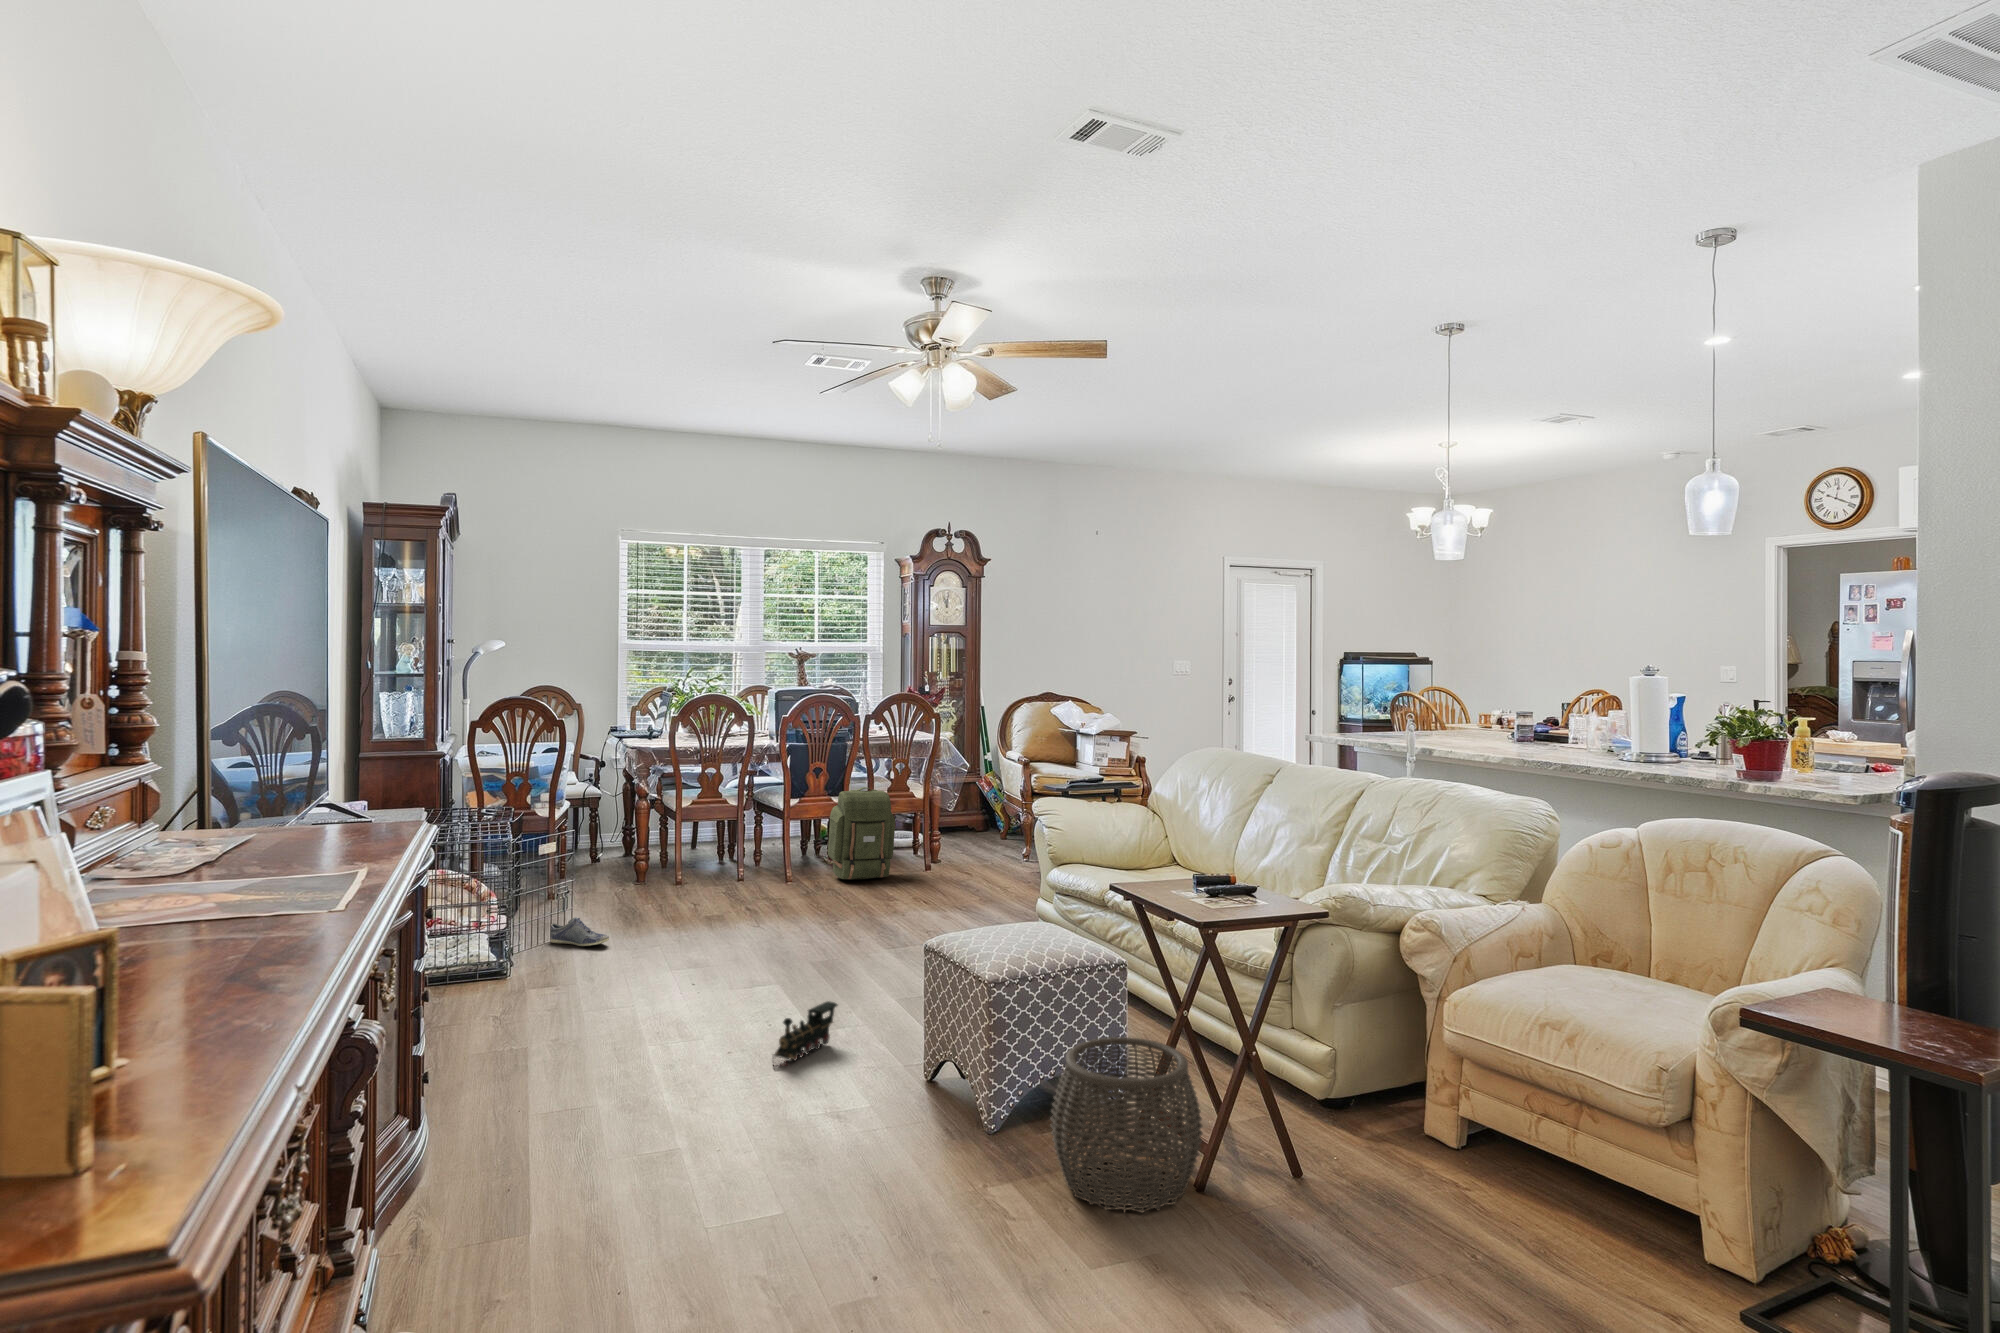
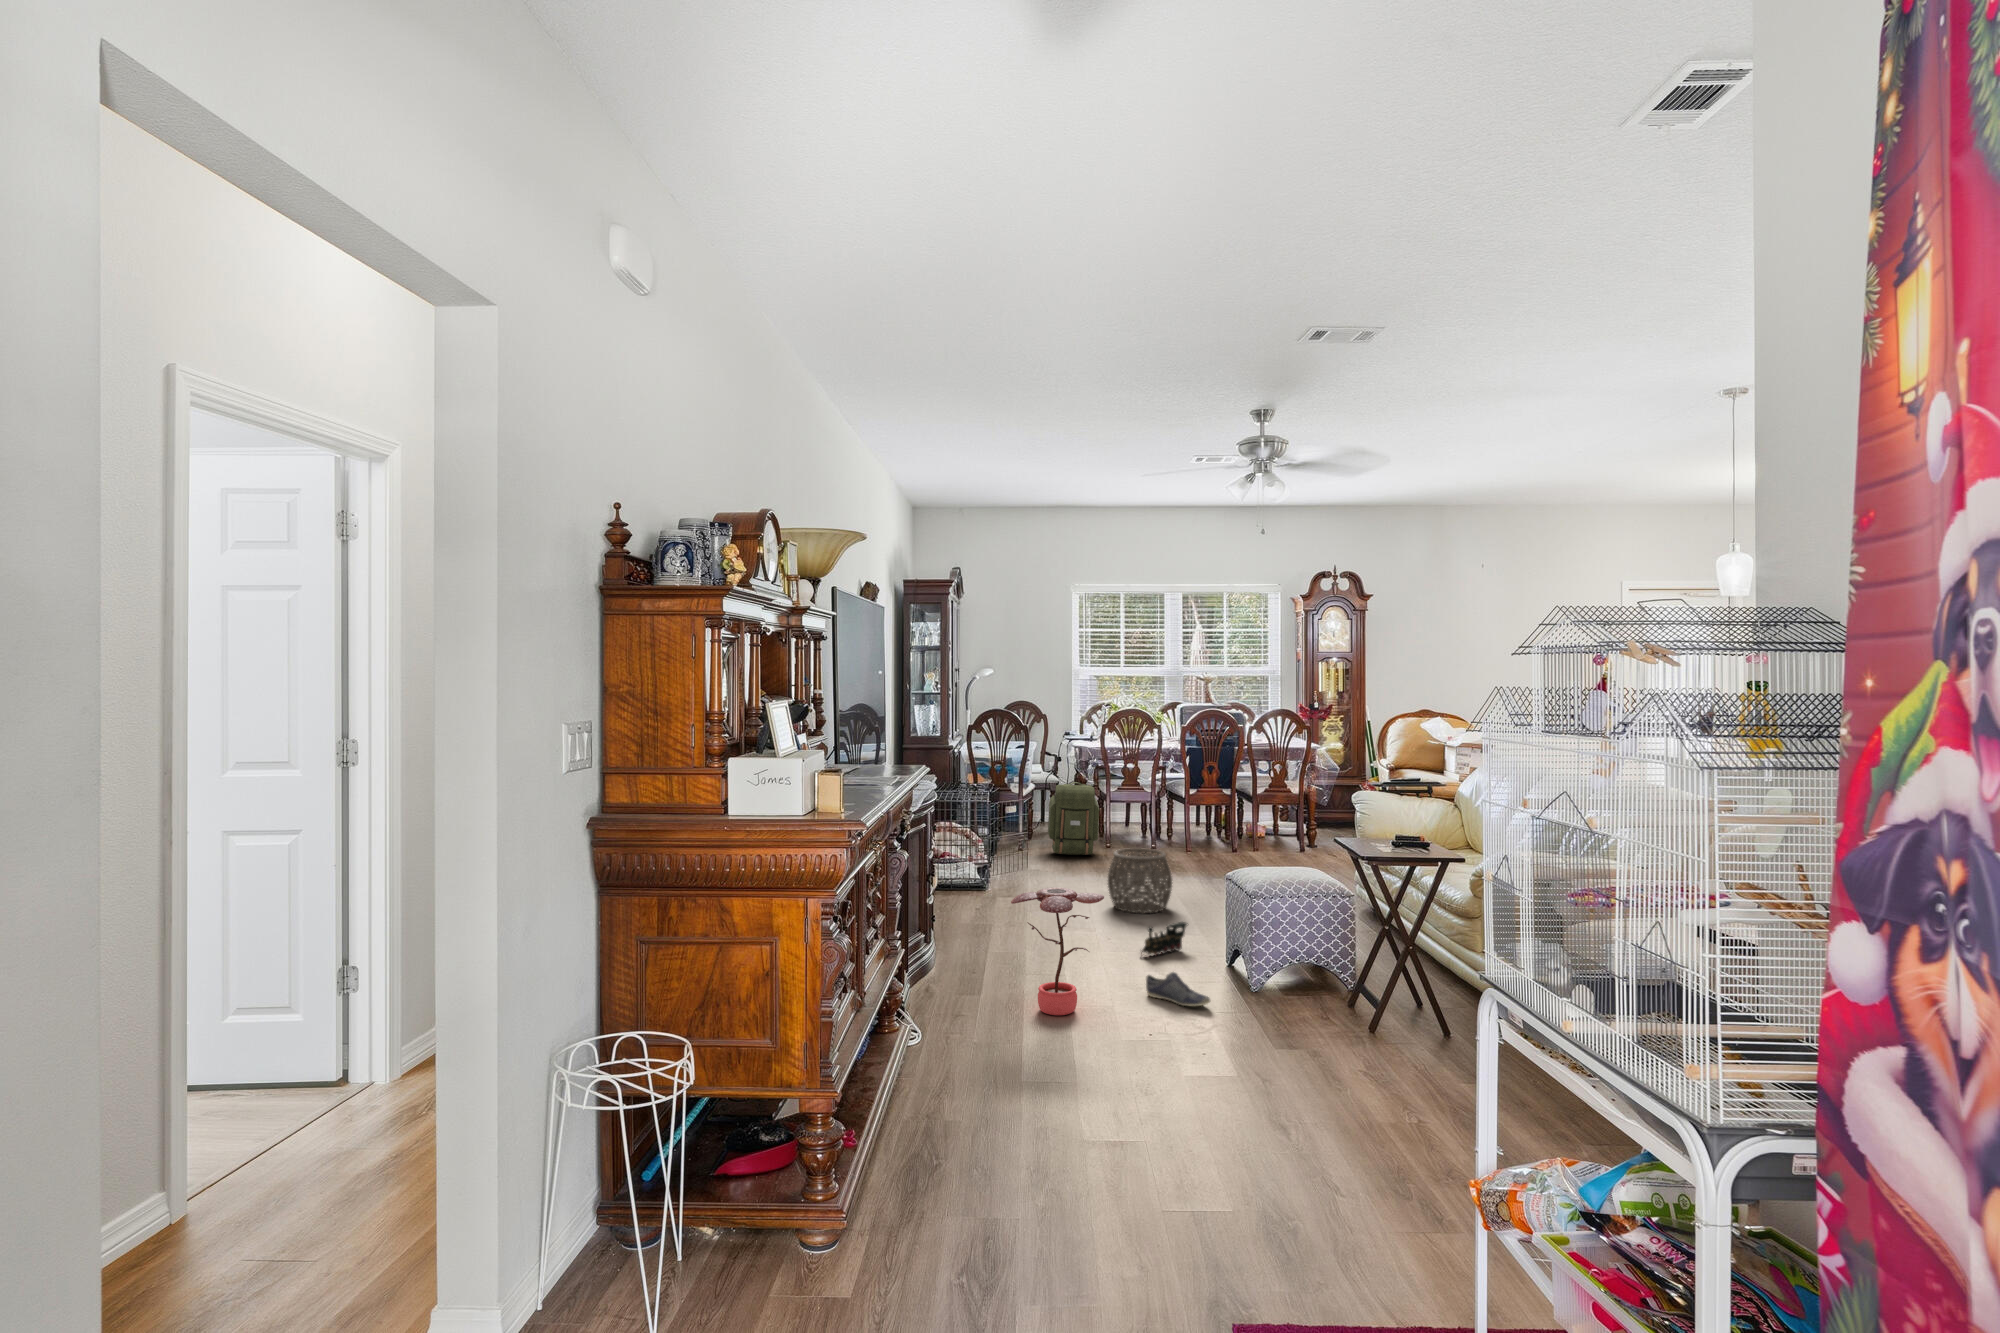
backpack: present [828,787,895,879] -> present [1048,782,1099,855]
shoe: present [550,917,609,946] -> present [1146,972,1210,1006]
potted plant: none [581,992,745,1217] -> present [1011,887,1104,1015]
woven basket: present [1050,1037,1203,1213] -> present [1108,848,1172,913]

